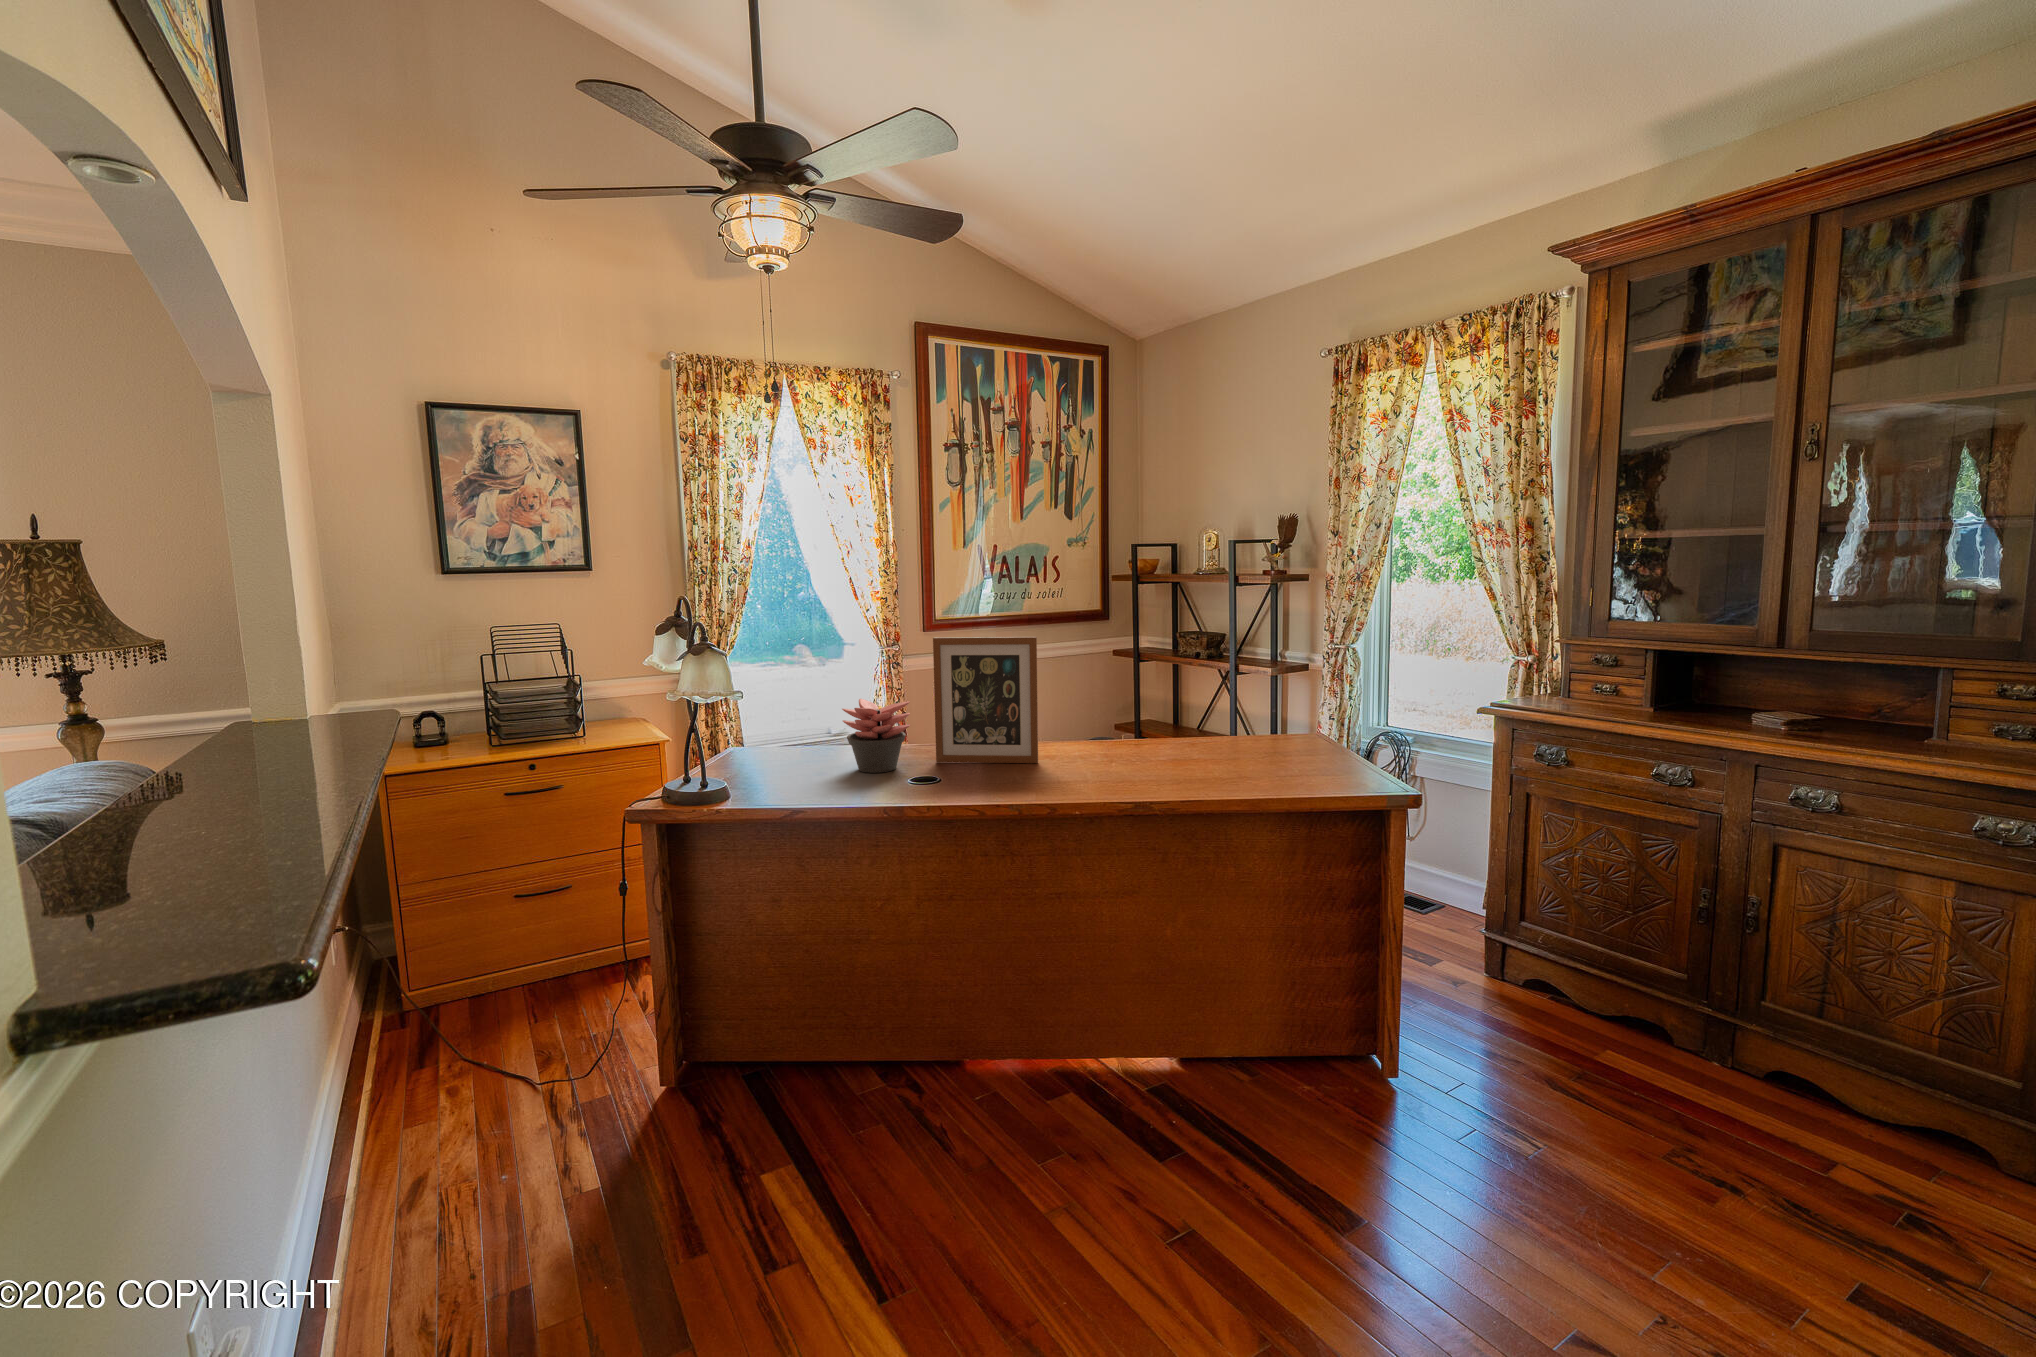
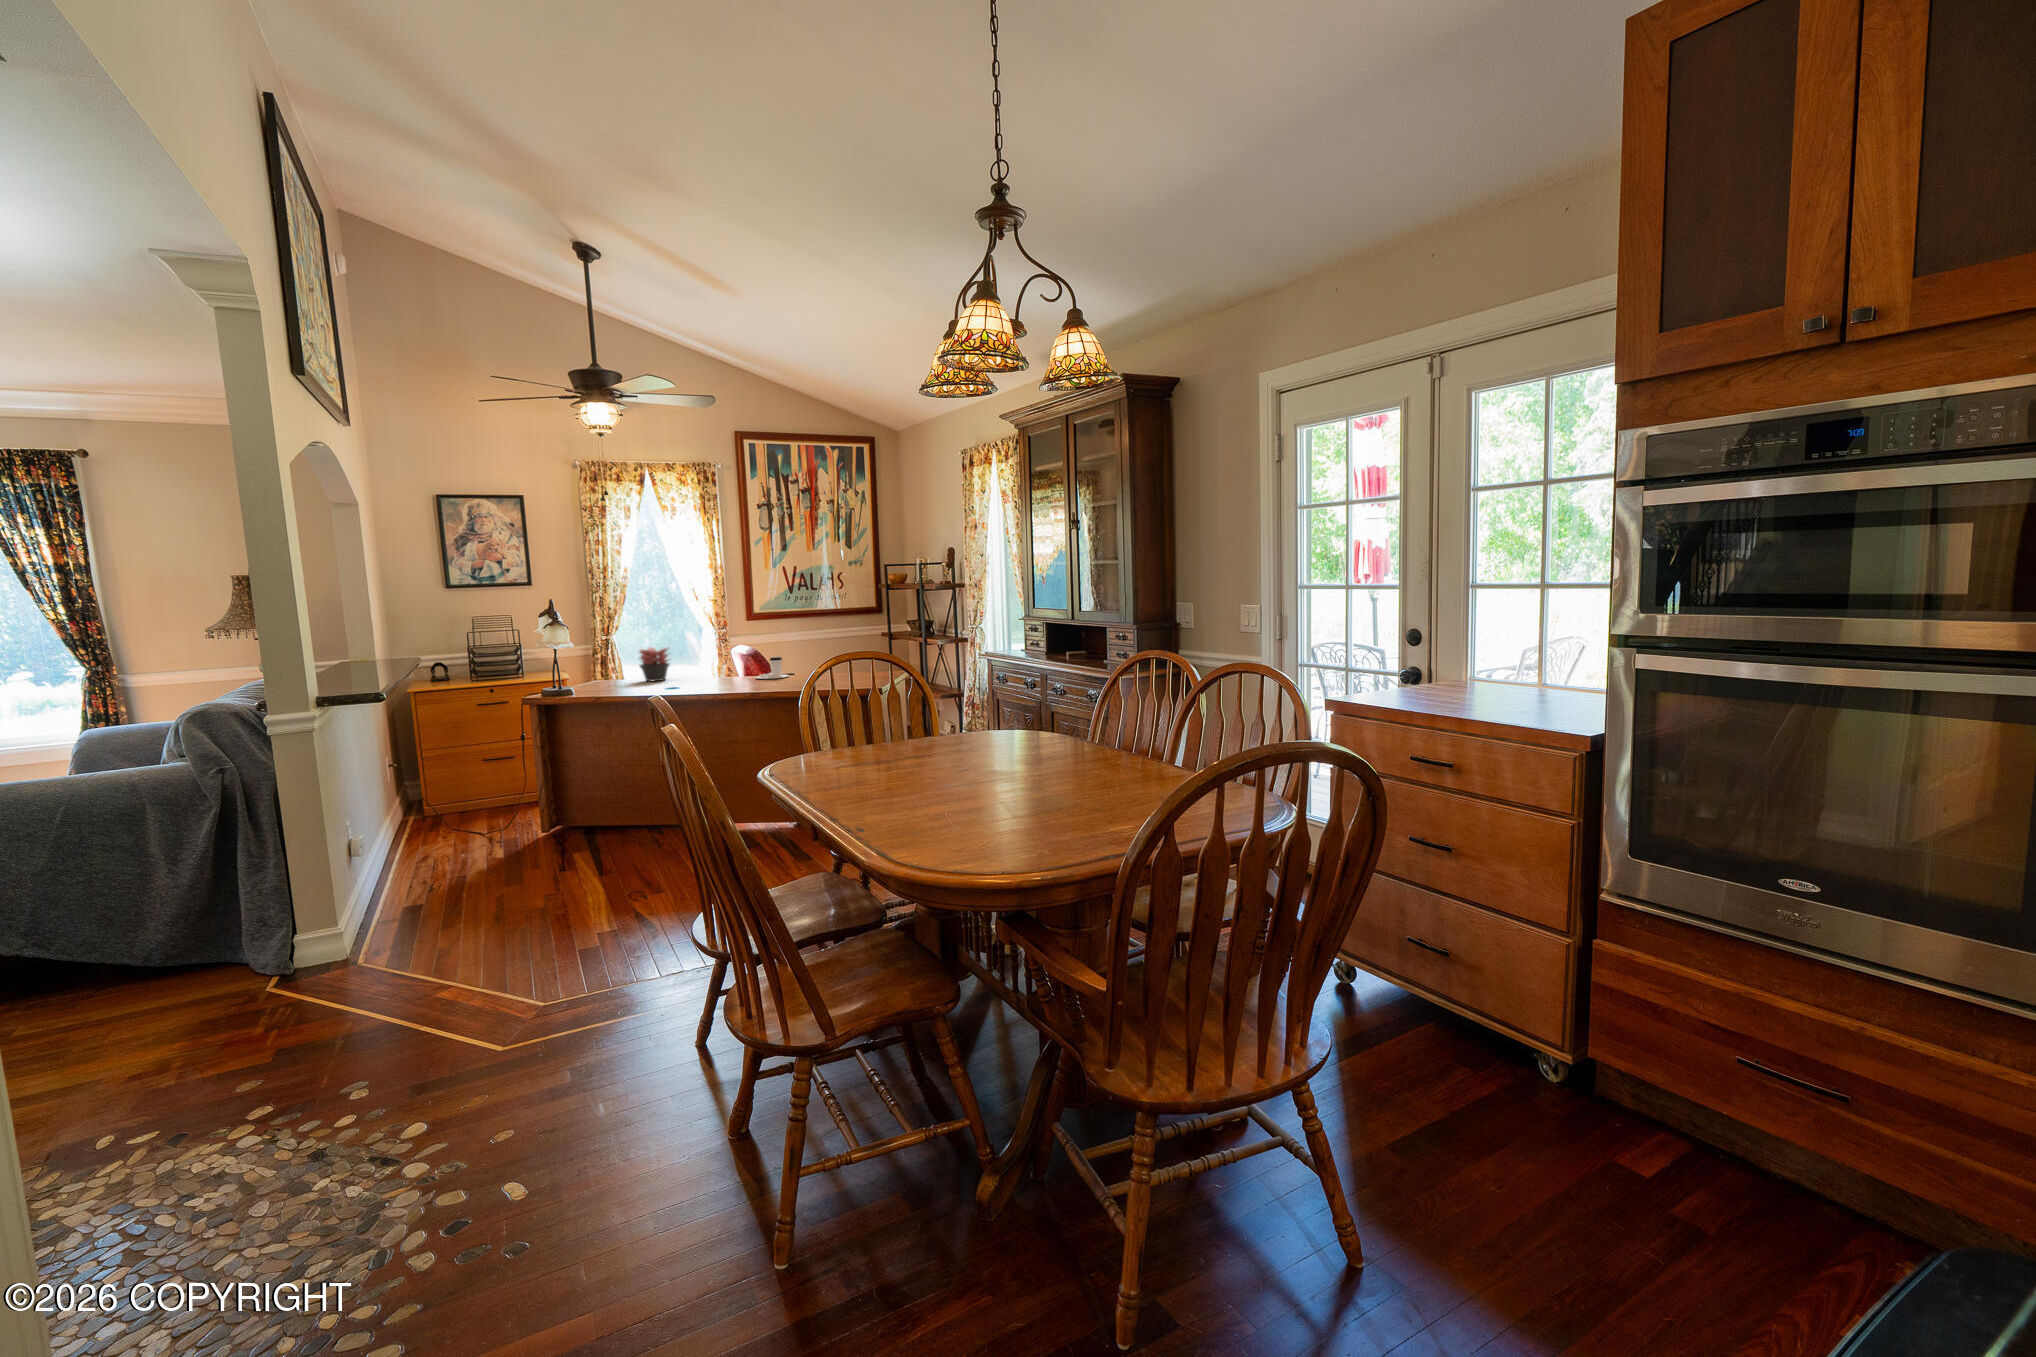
picture frame: present [933,637,1038,763] -> none [683,615,736,678]
coffee cup: none [1090,725,1160,775] -> present [755,657,789,679]

